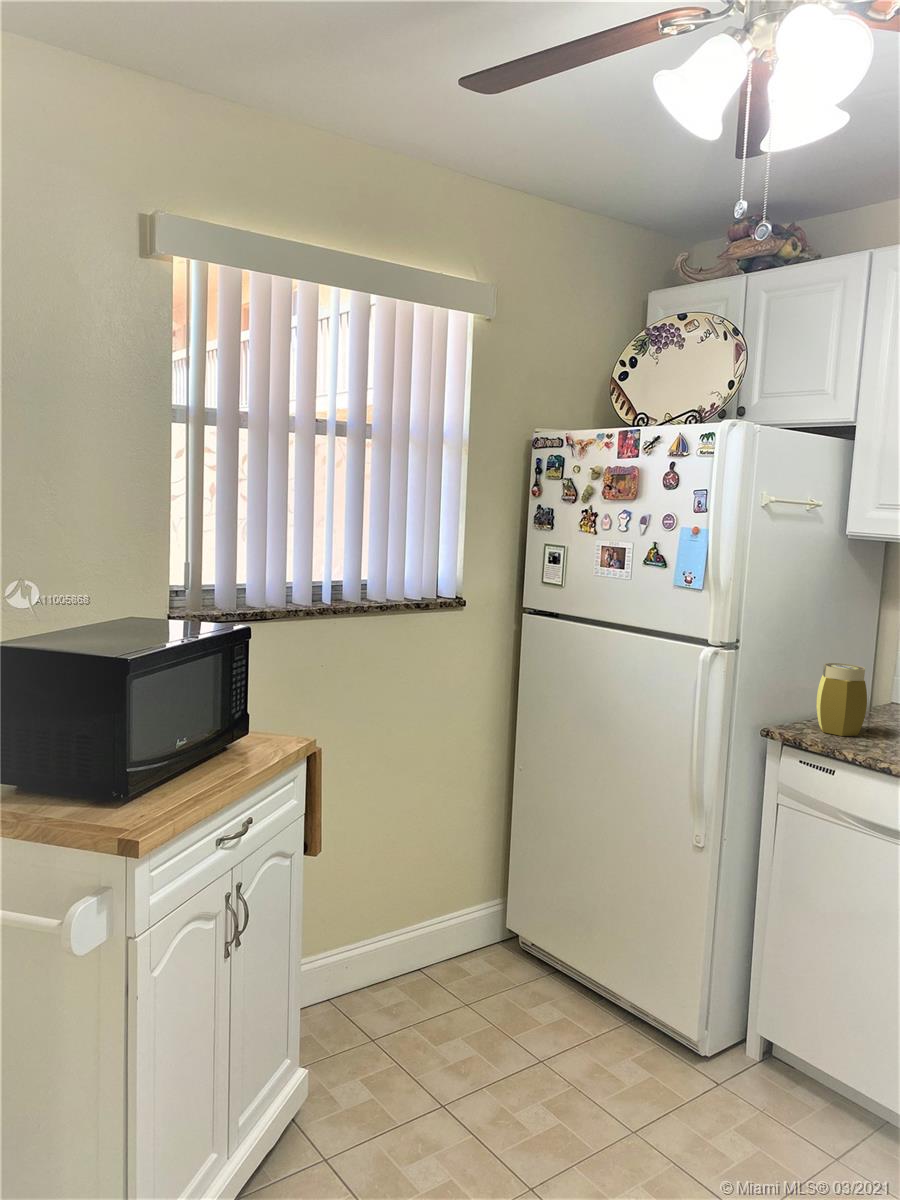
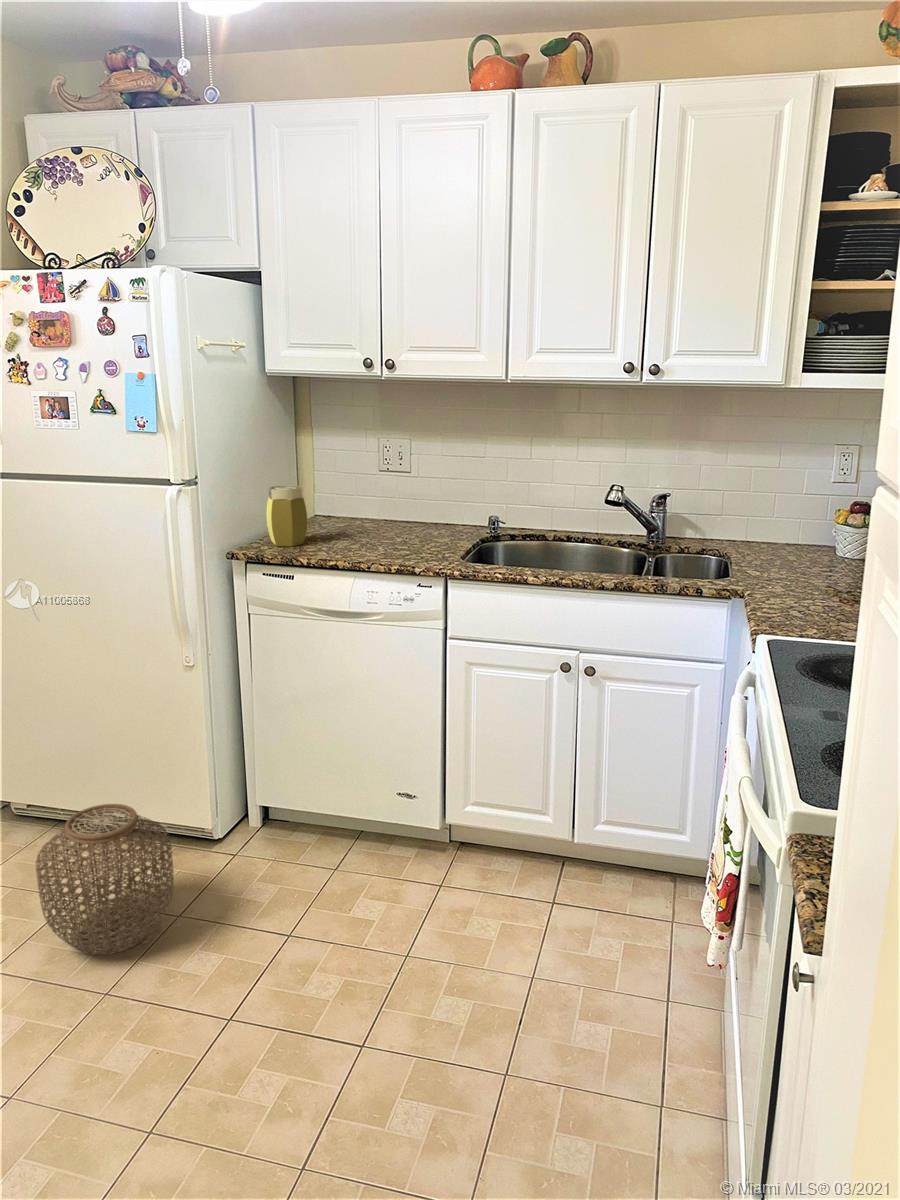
woven basket: none [494,969,632,1144] -> present [36,804,174,955]

